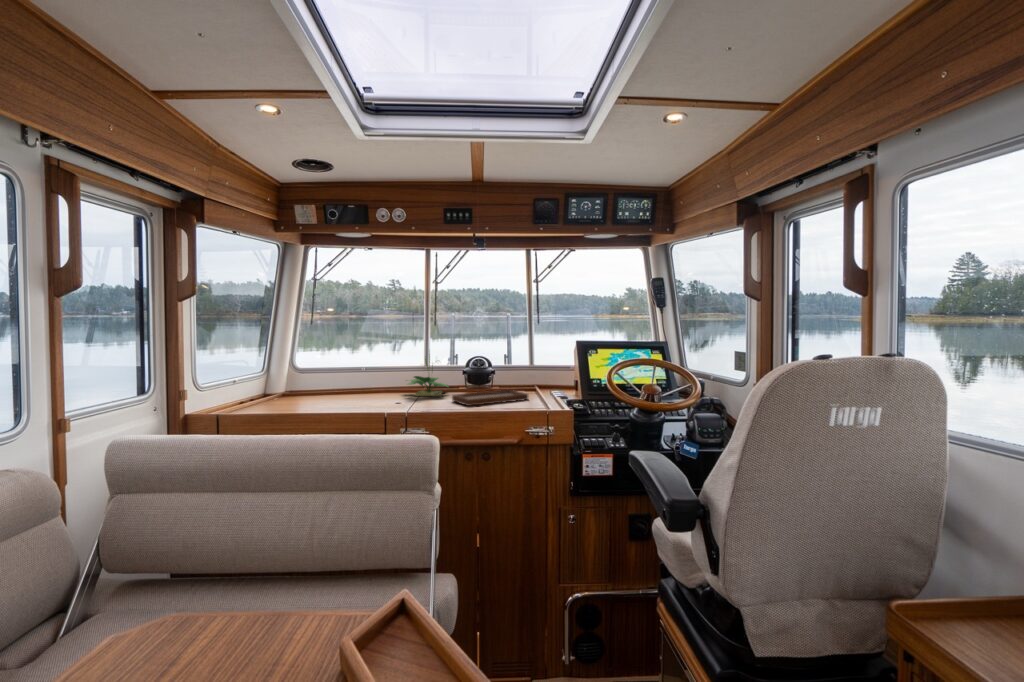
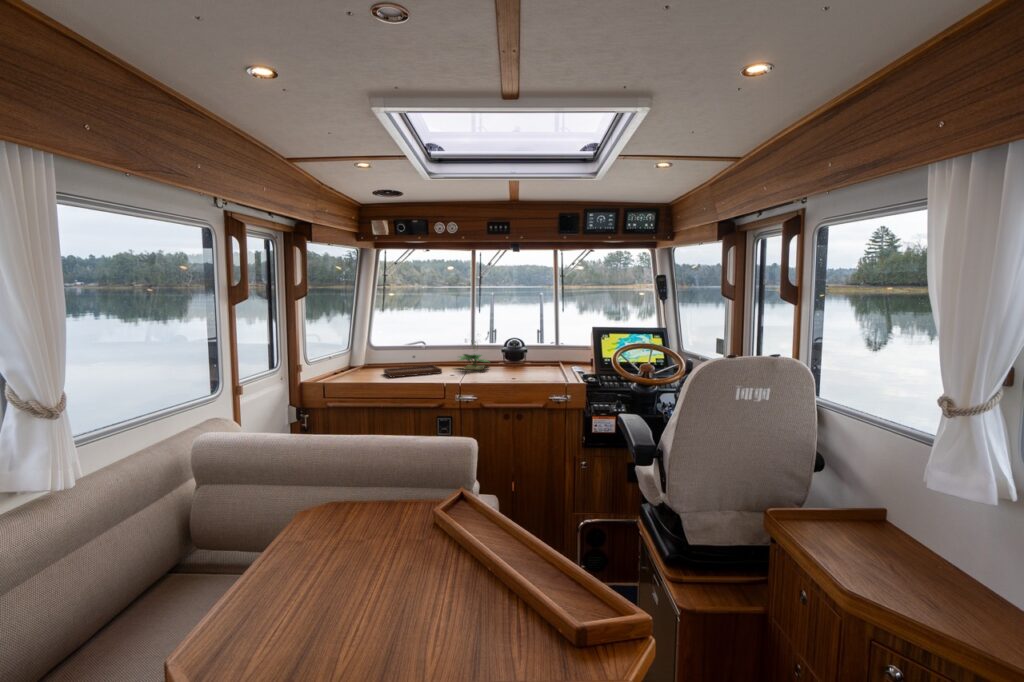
tray: present [452,377,528,406] -> present [384,356,442,377]

